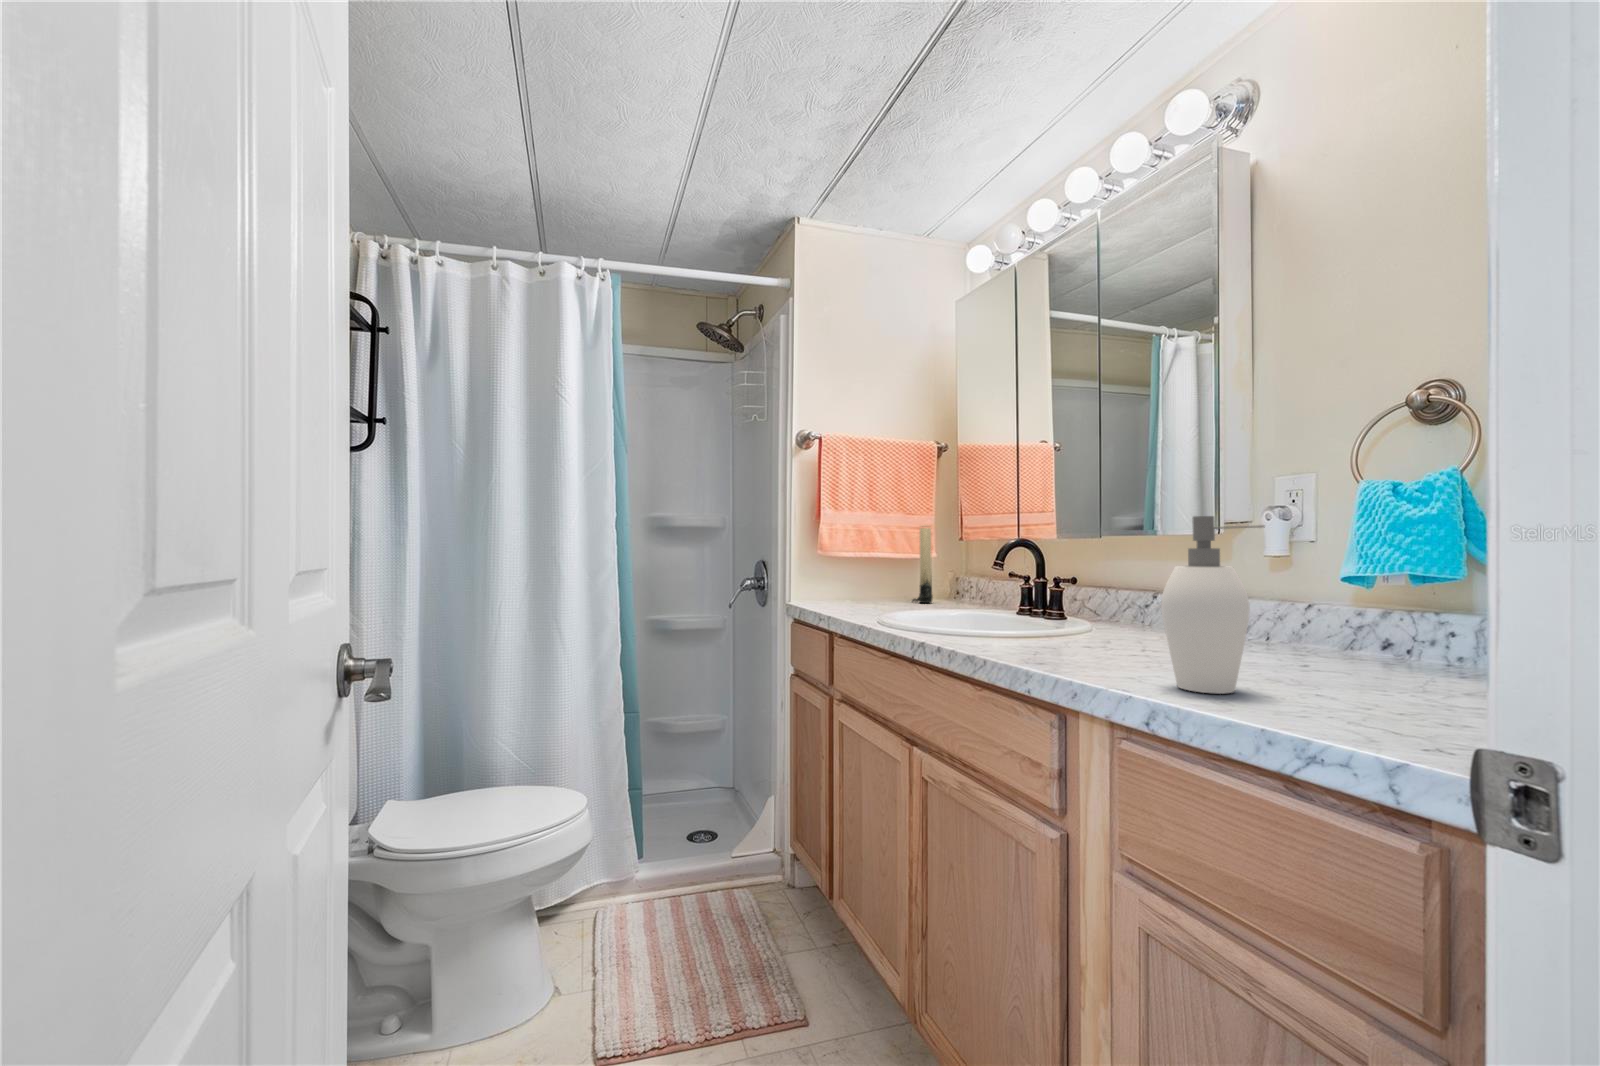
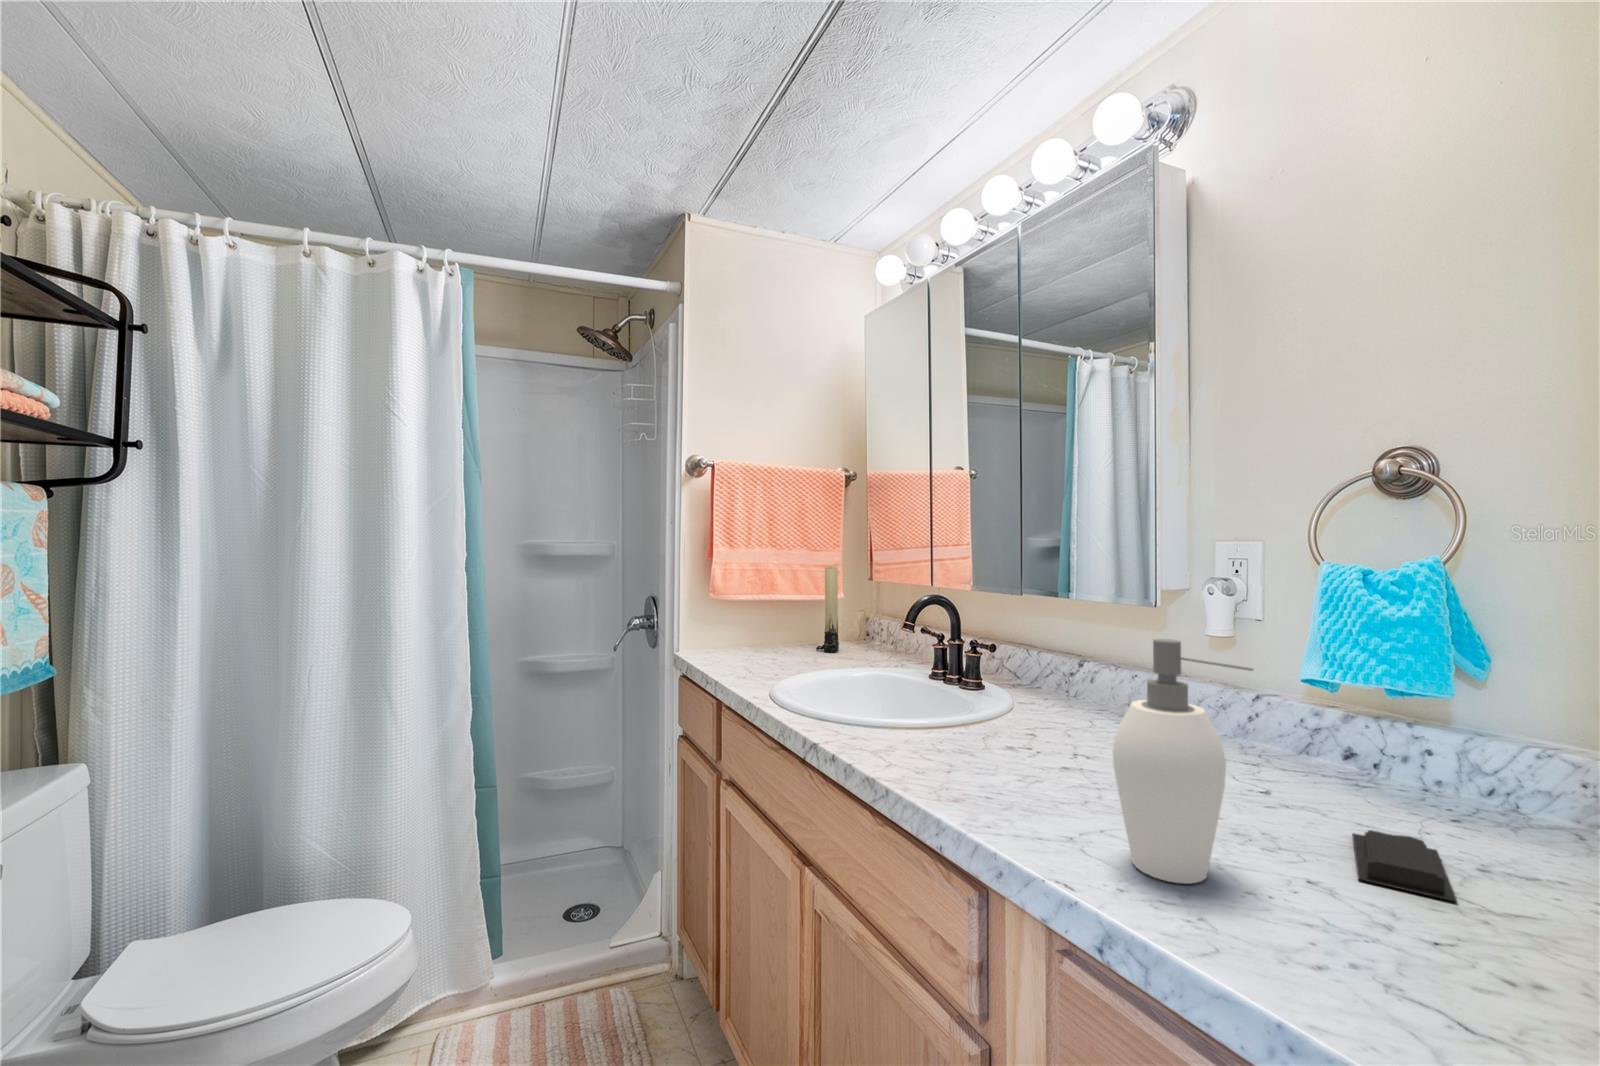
soap bar: none [1359,673,1436,705] -> present [1352,830,1457,902]

